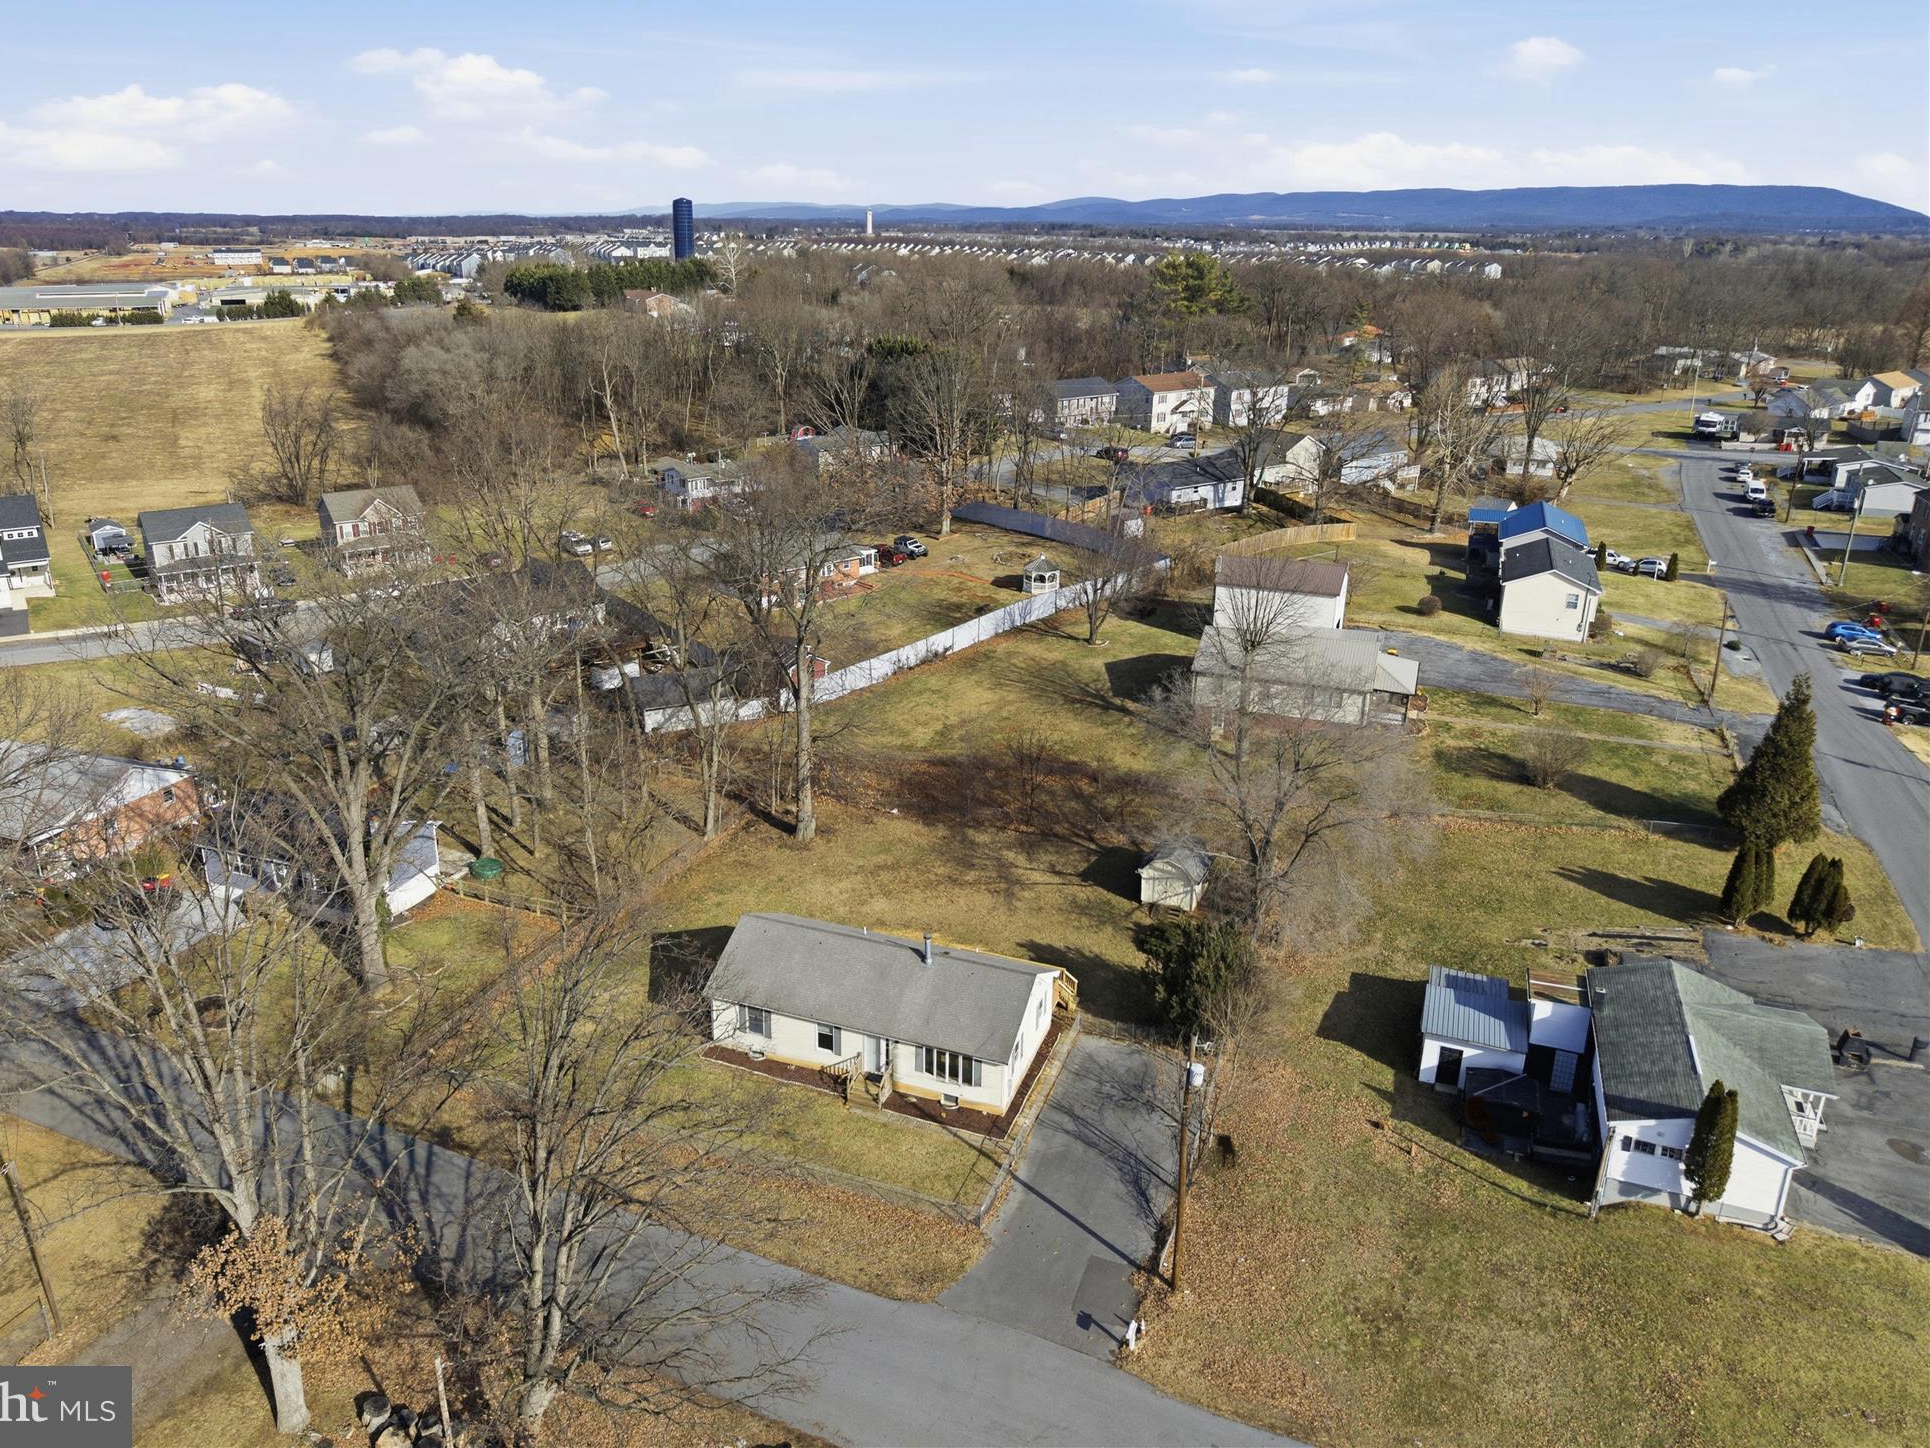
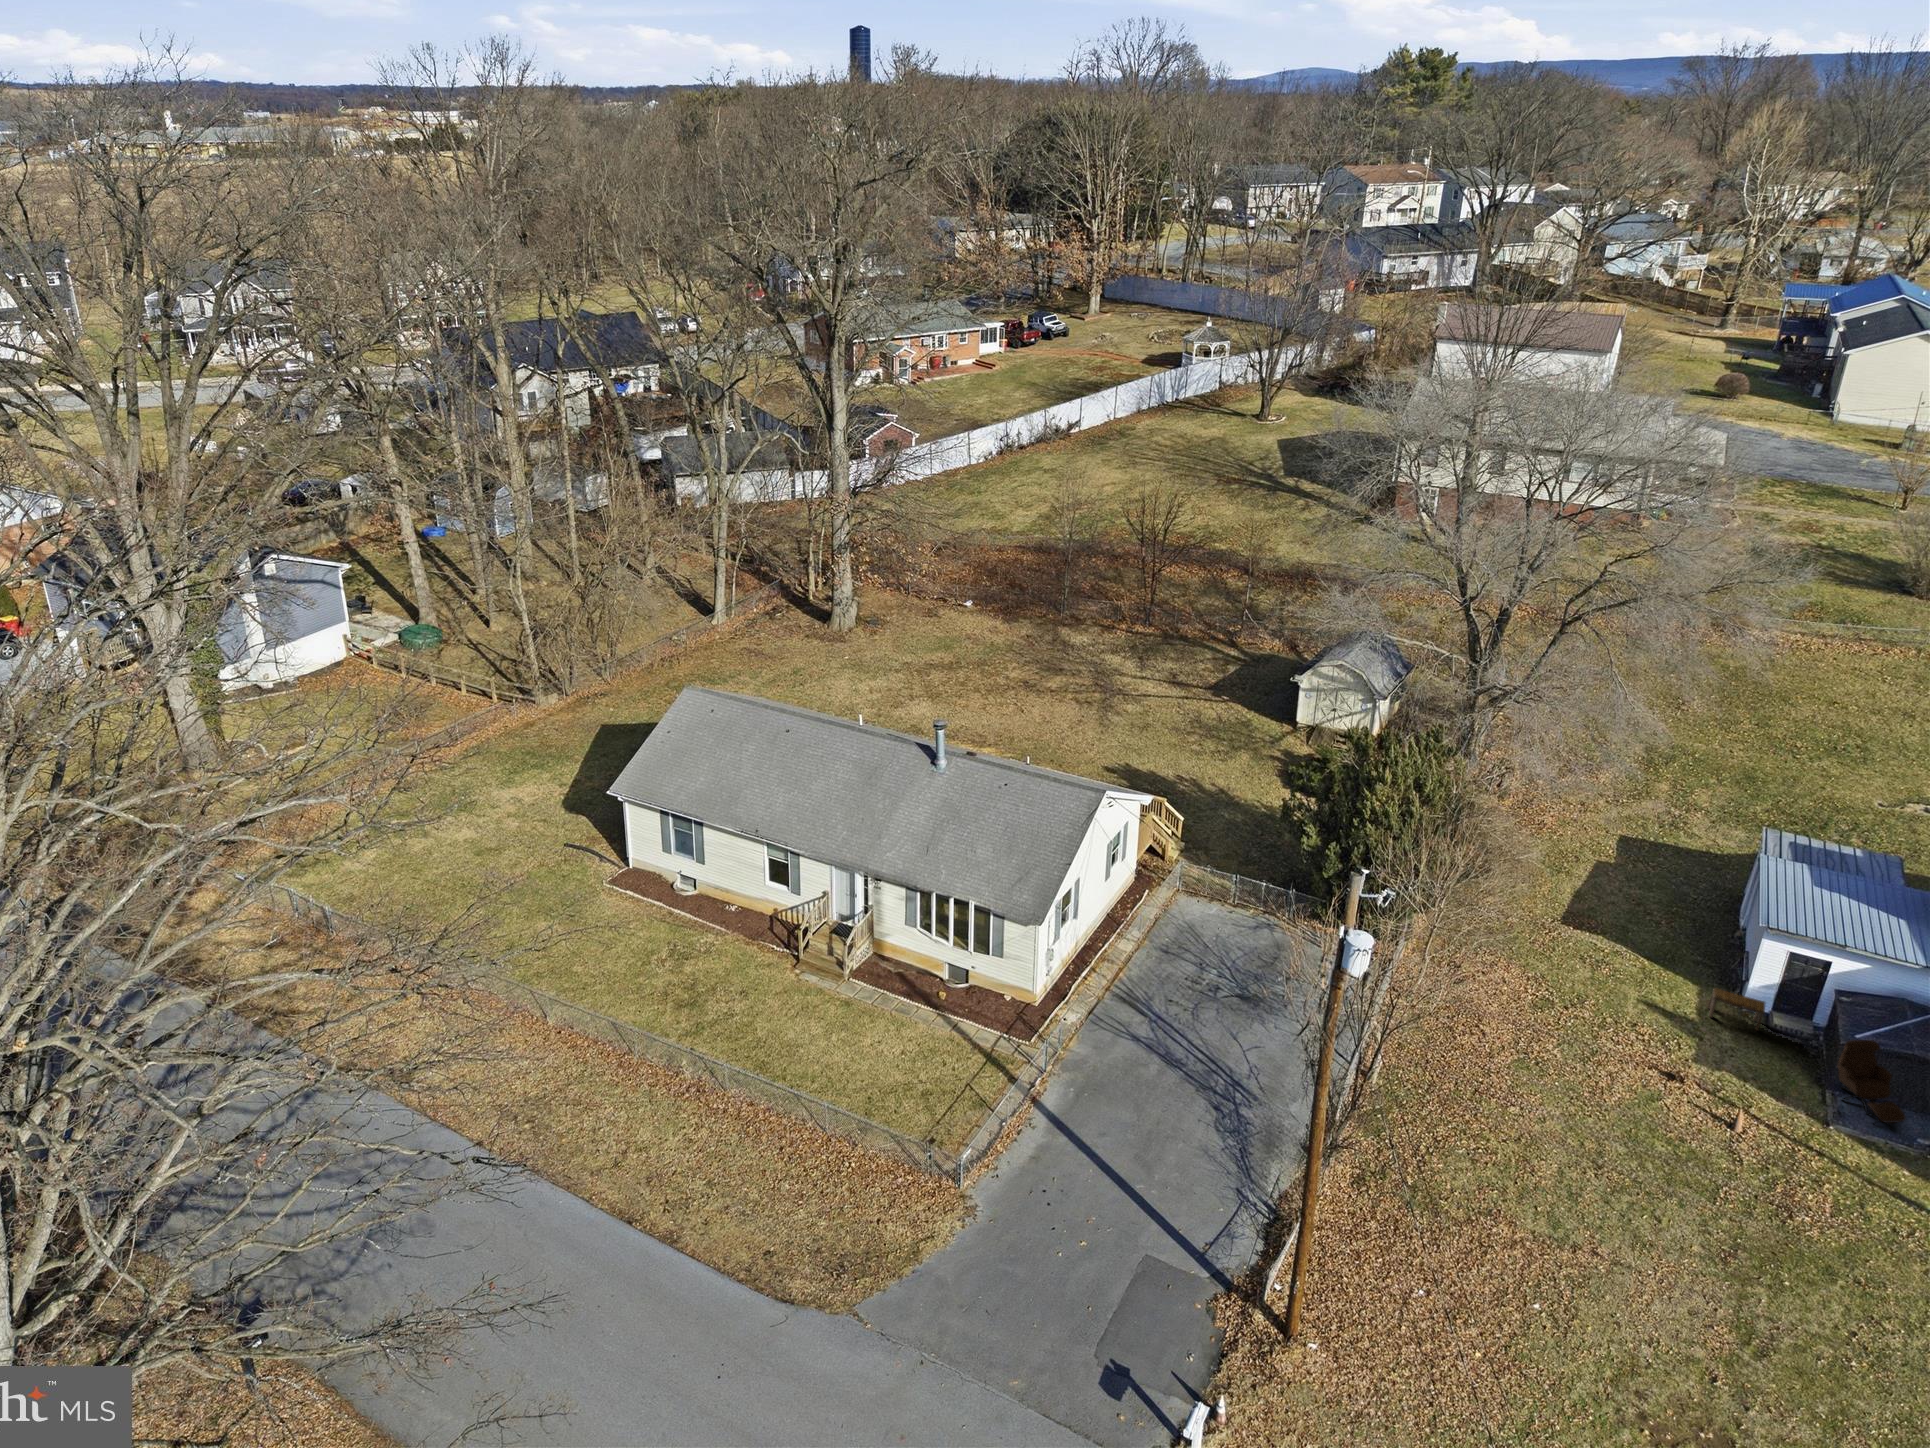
bench: present [1217,1134,1236,1166] -> present [1708,988,1765,1030]

